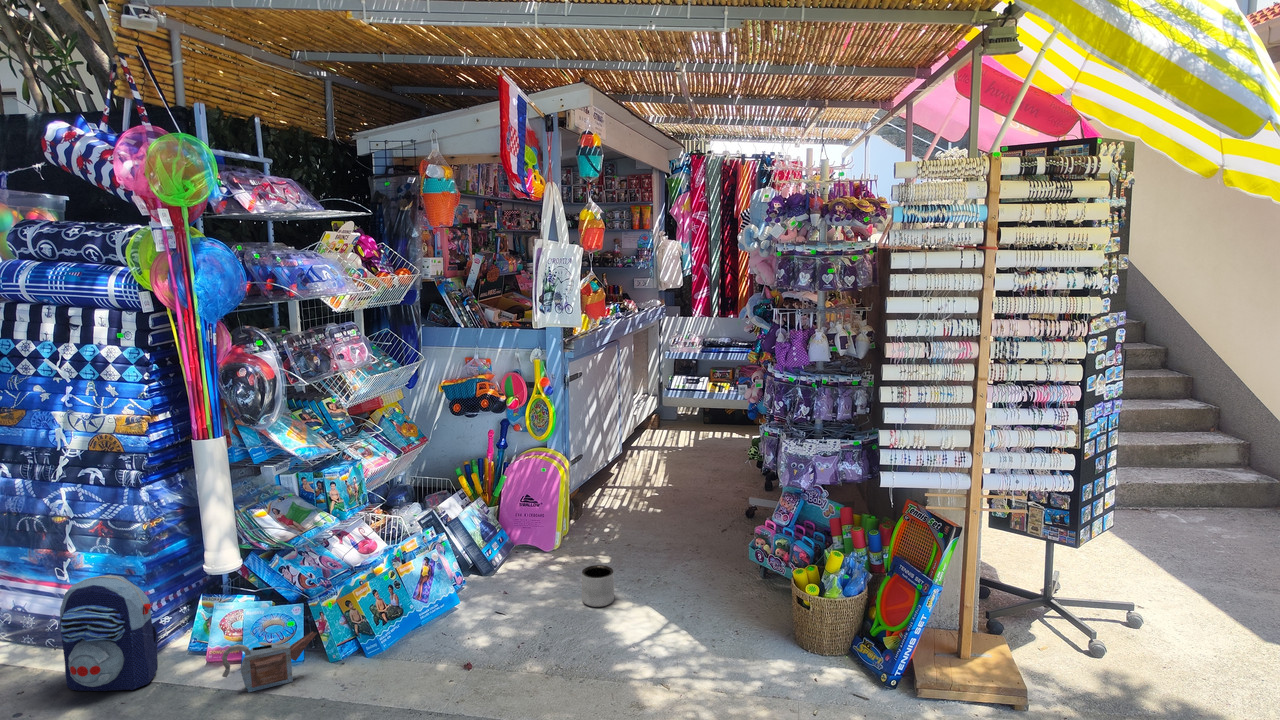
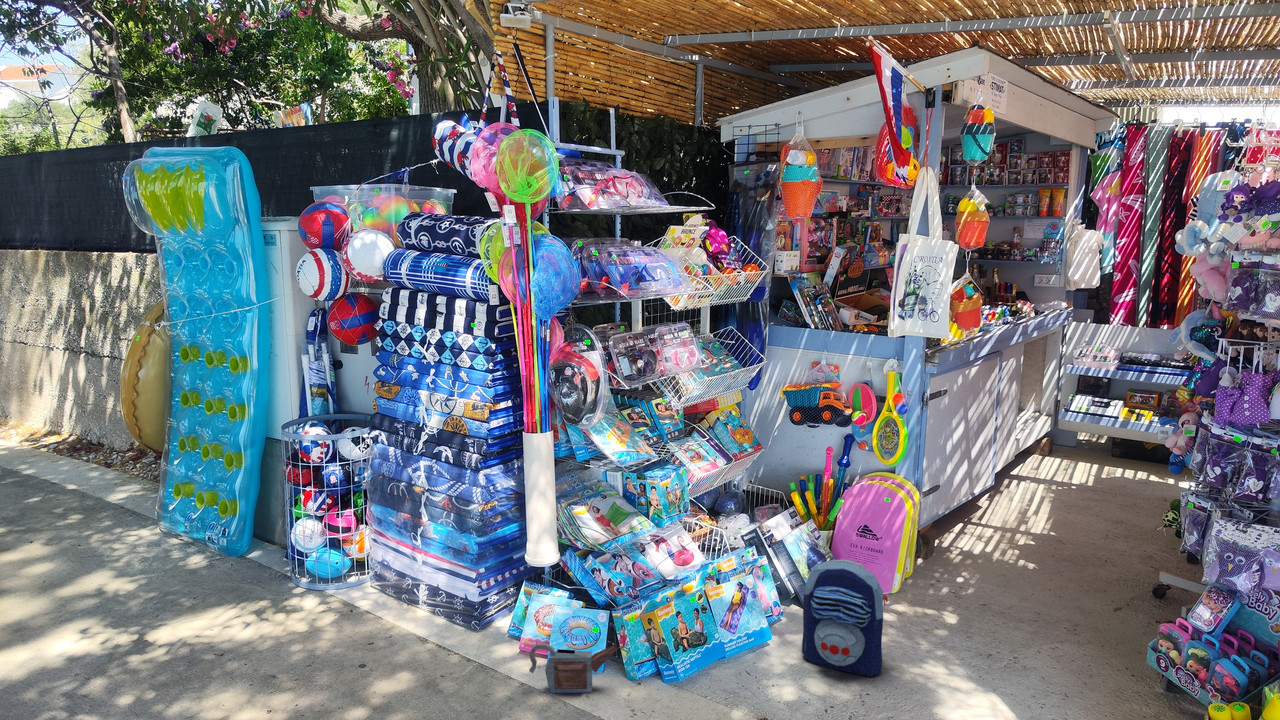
planter: present [582,565,614,607] -> none [918,634,962,689]
backpack: present [60,575,158,691] -> present [802,560,888,677]

